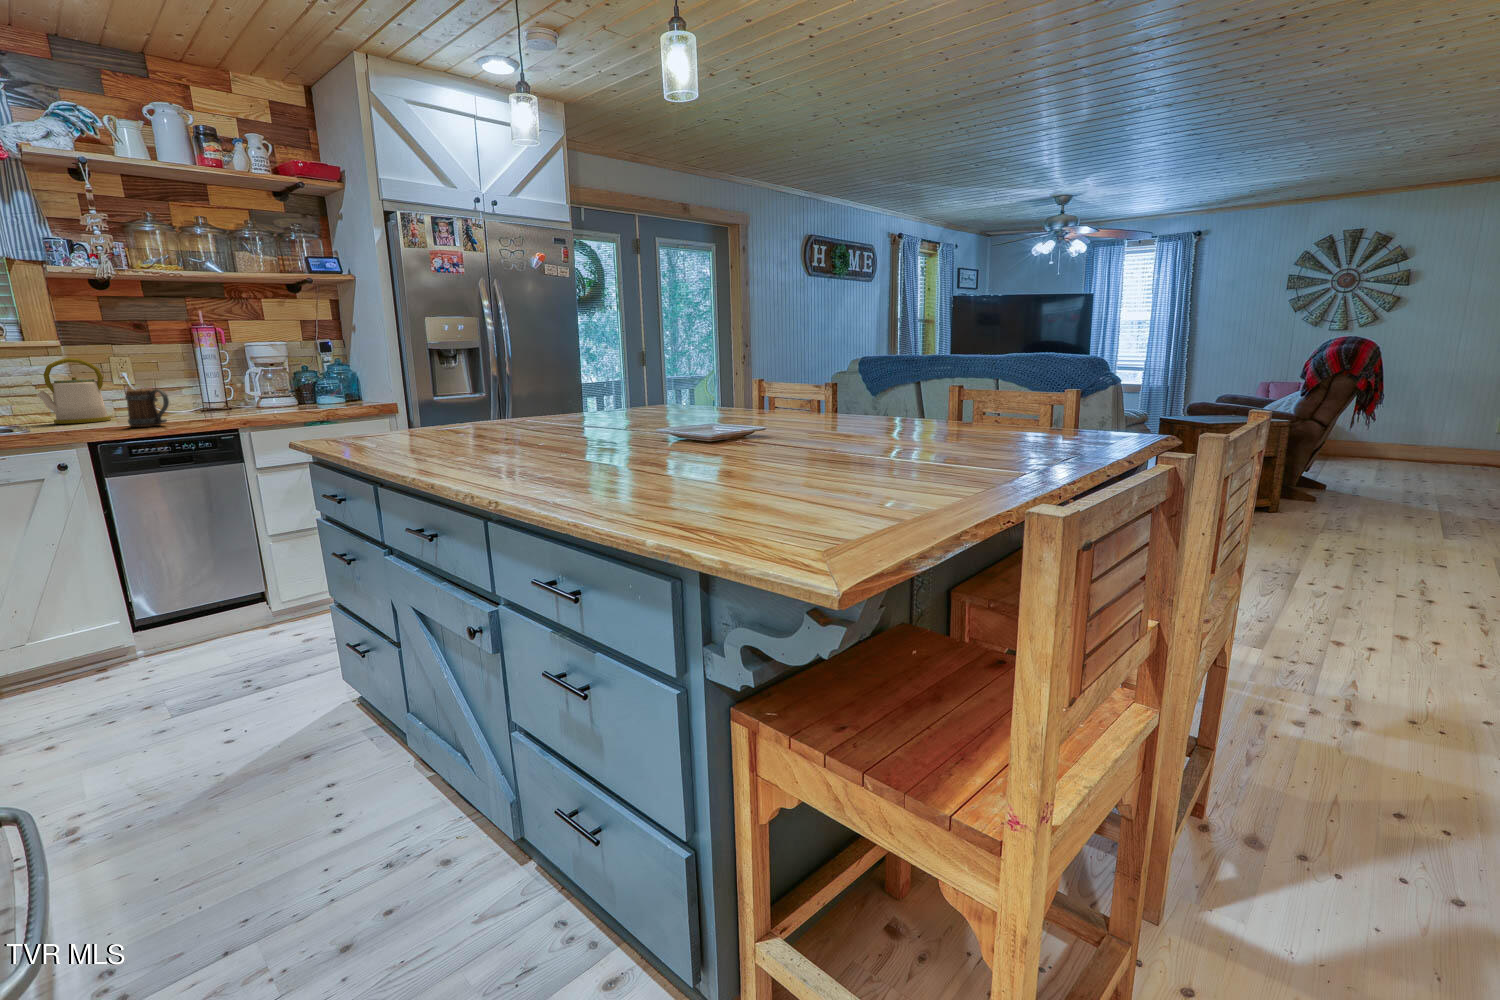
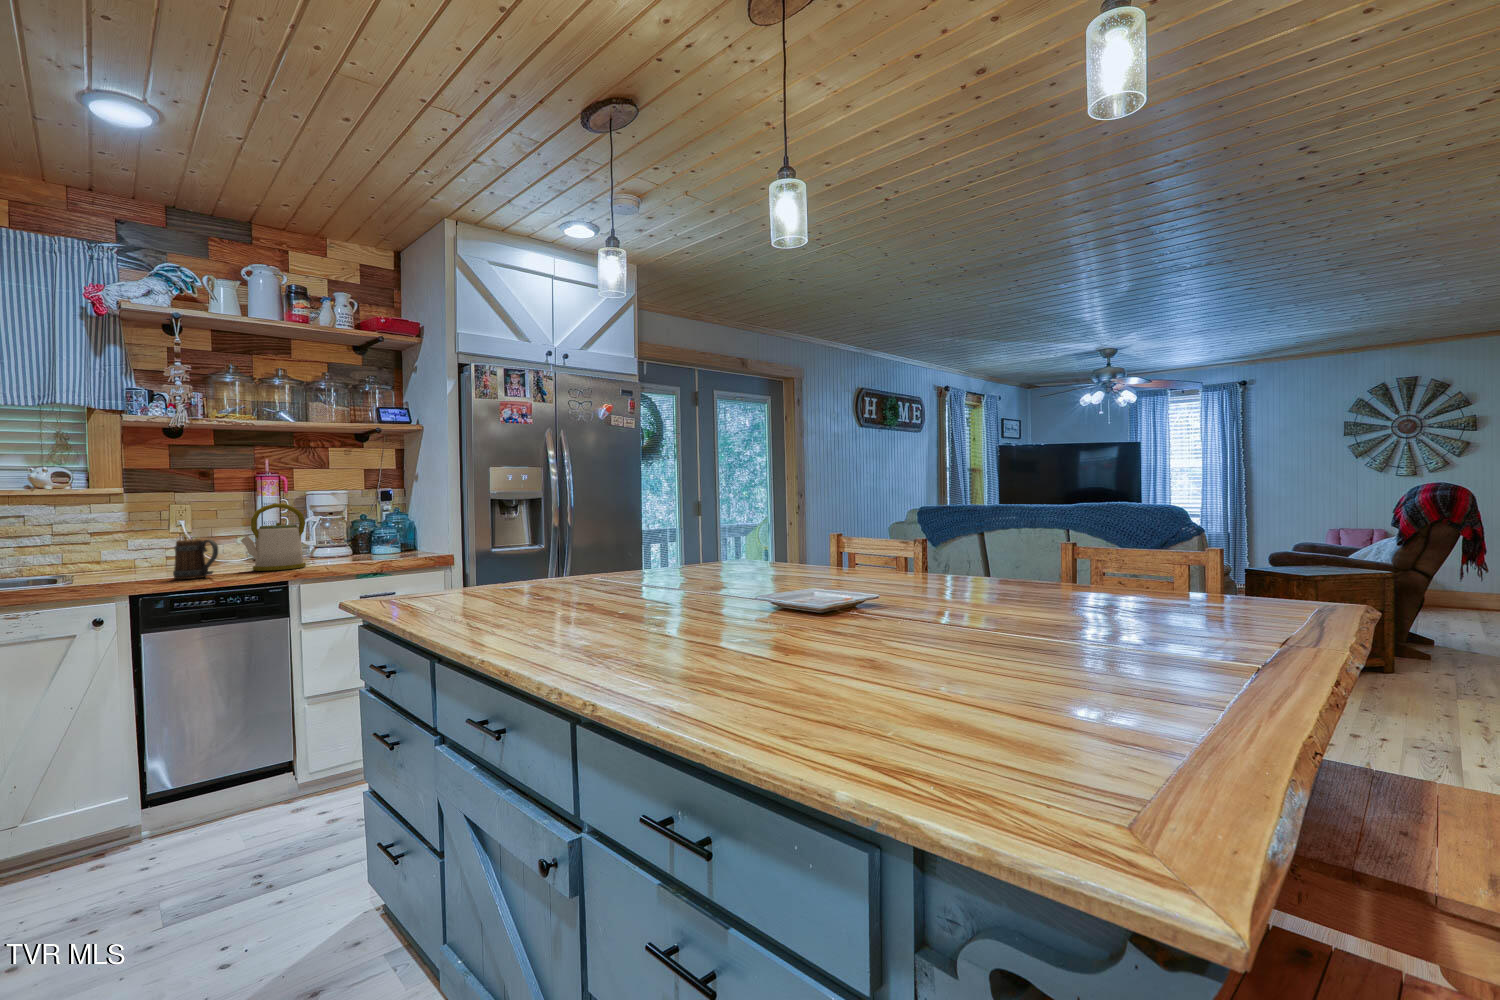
kettle: present [36,358,111,424] -> present [241,503,306,571]

